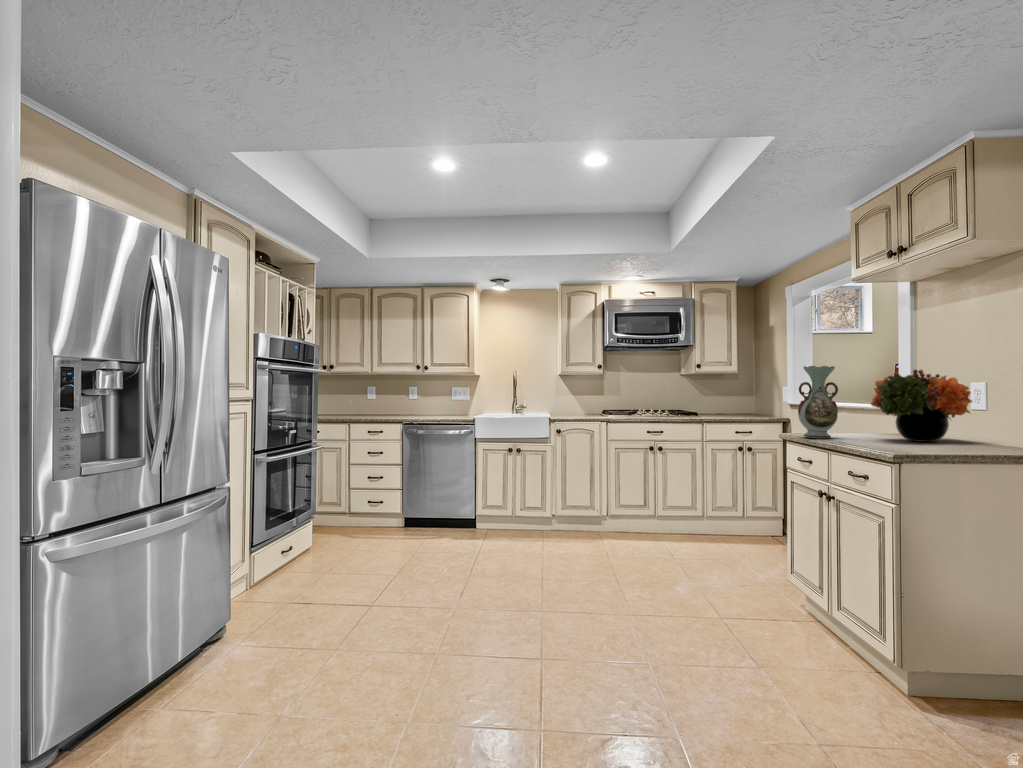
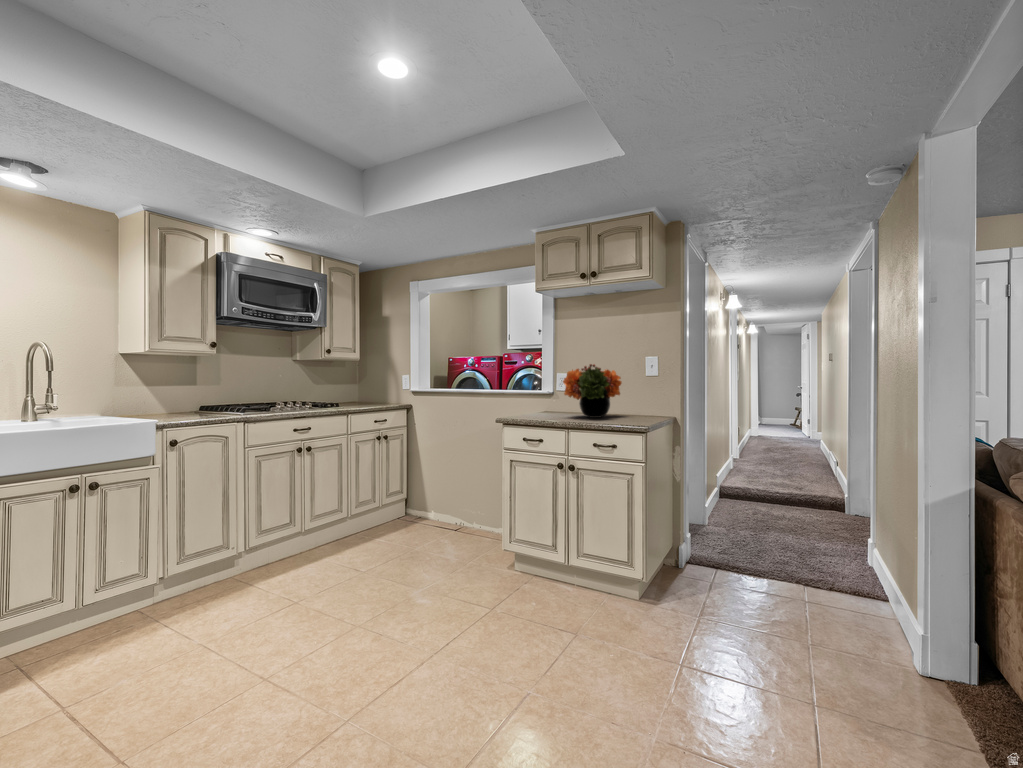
decorative vase: present [798,366,838,438] -> none [516,358,545,421]

